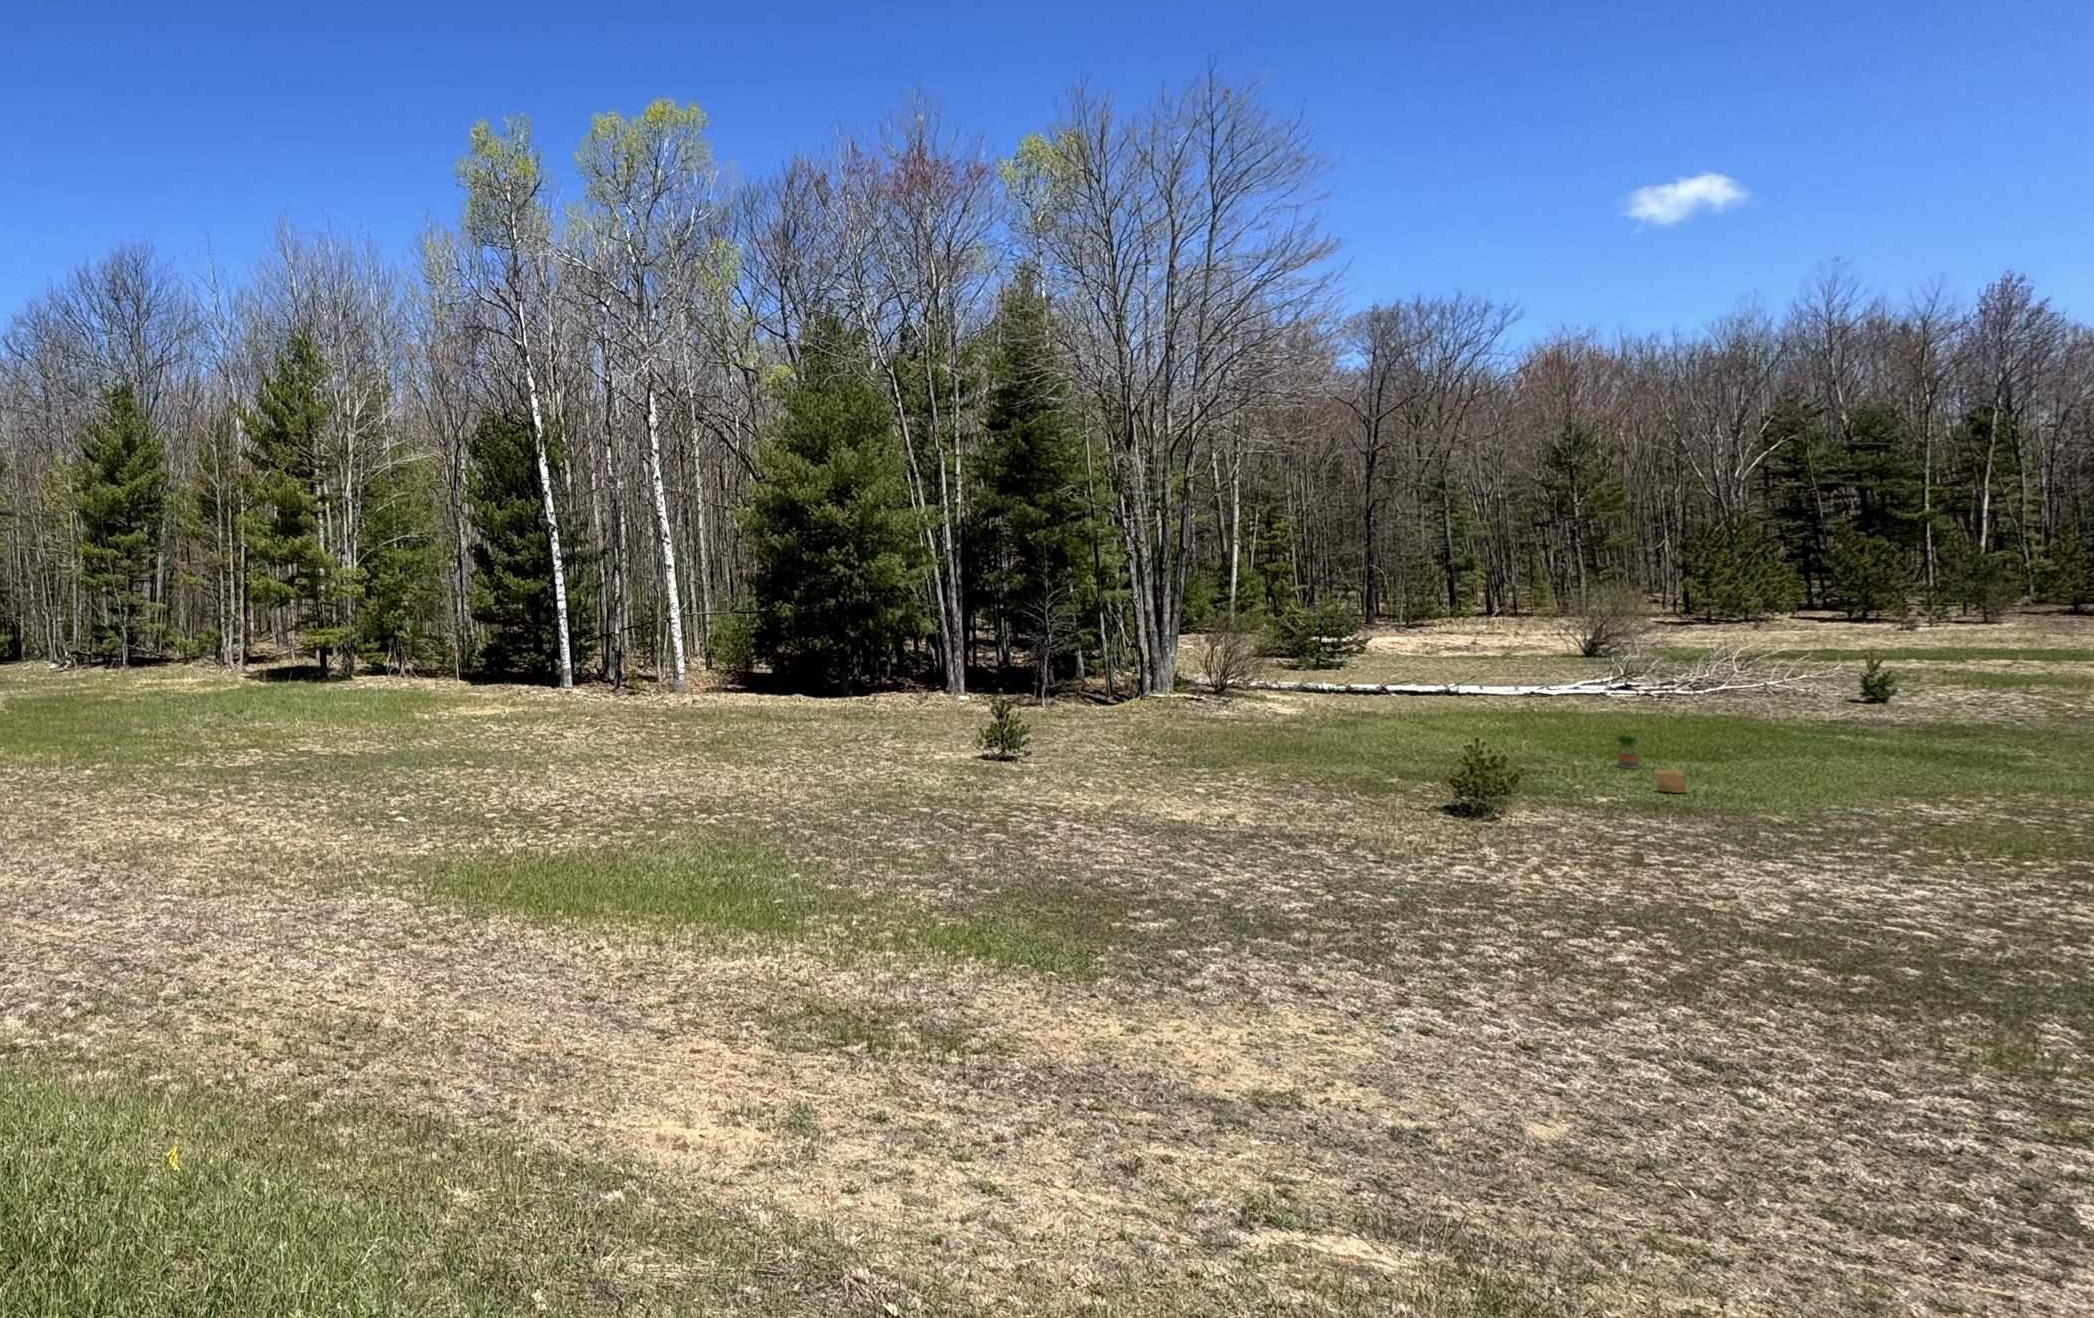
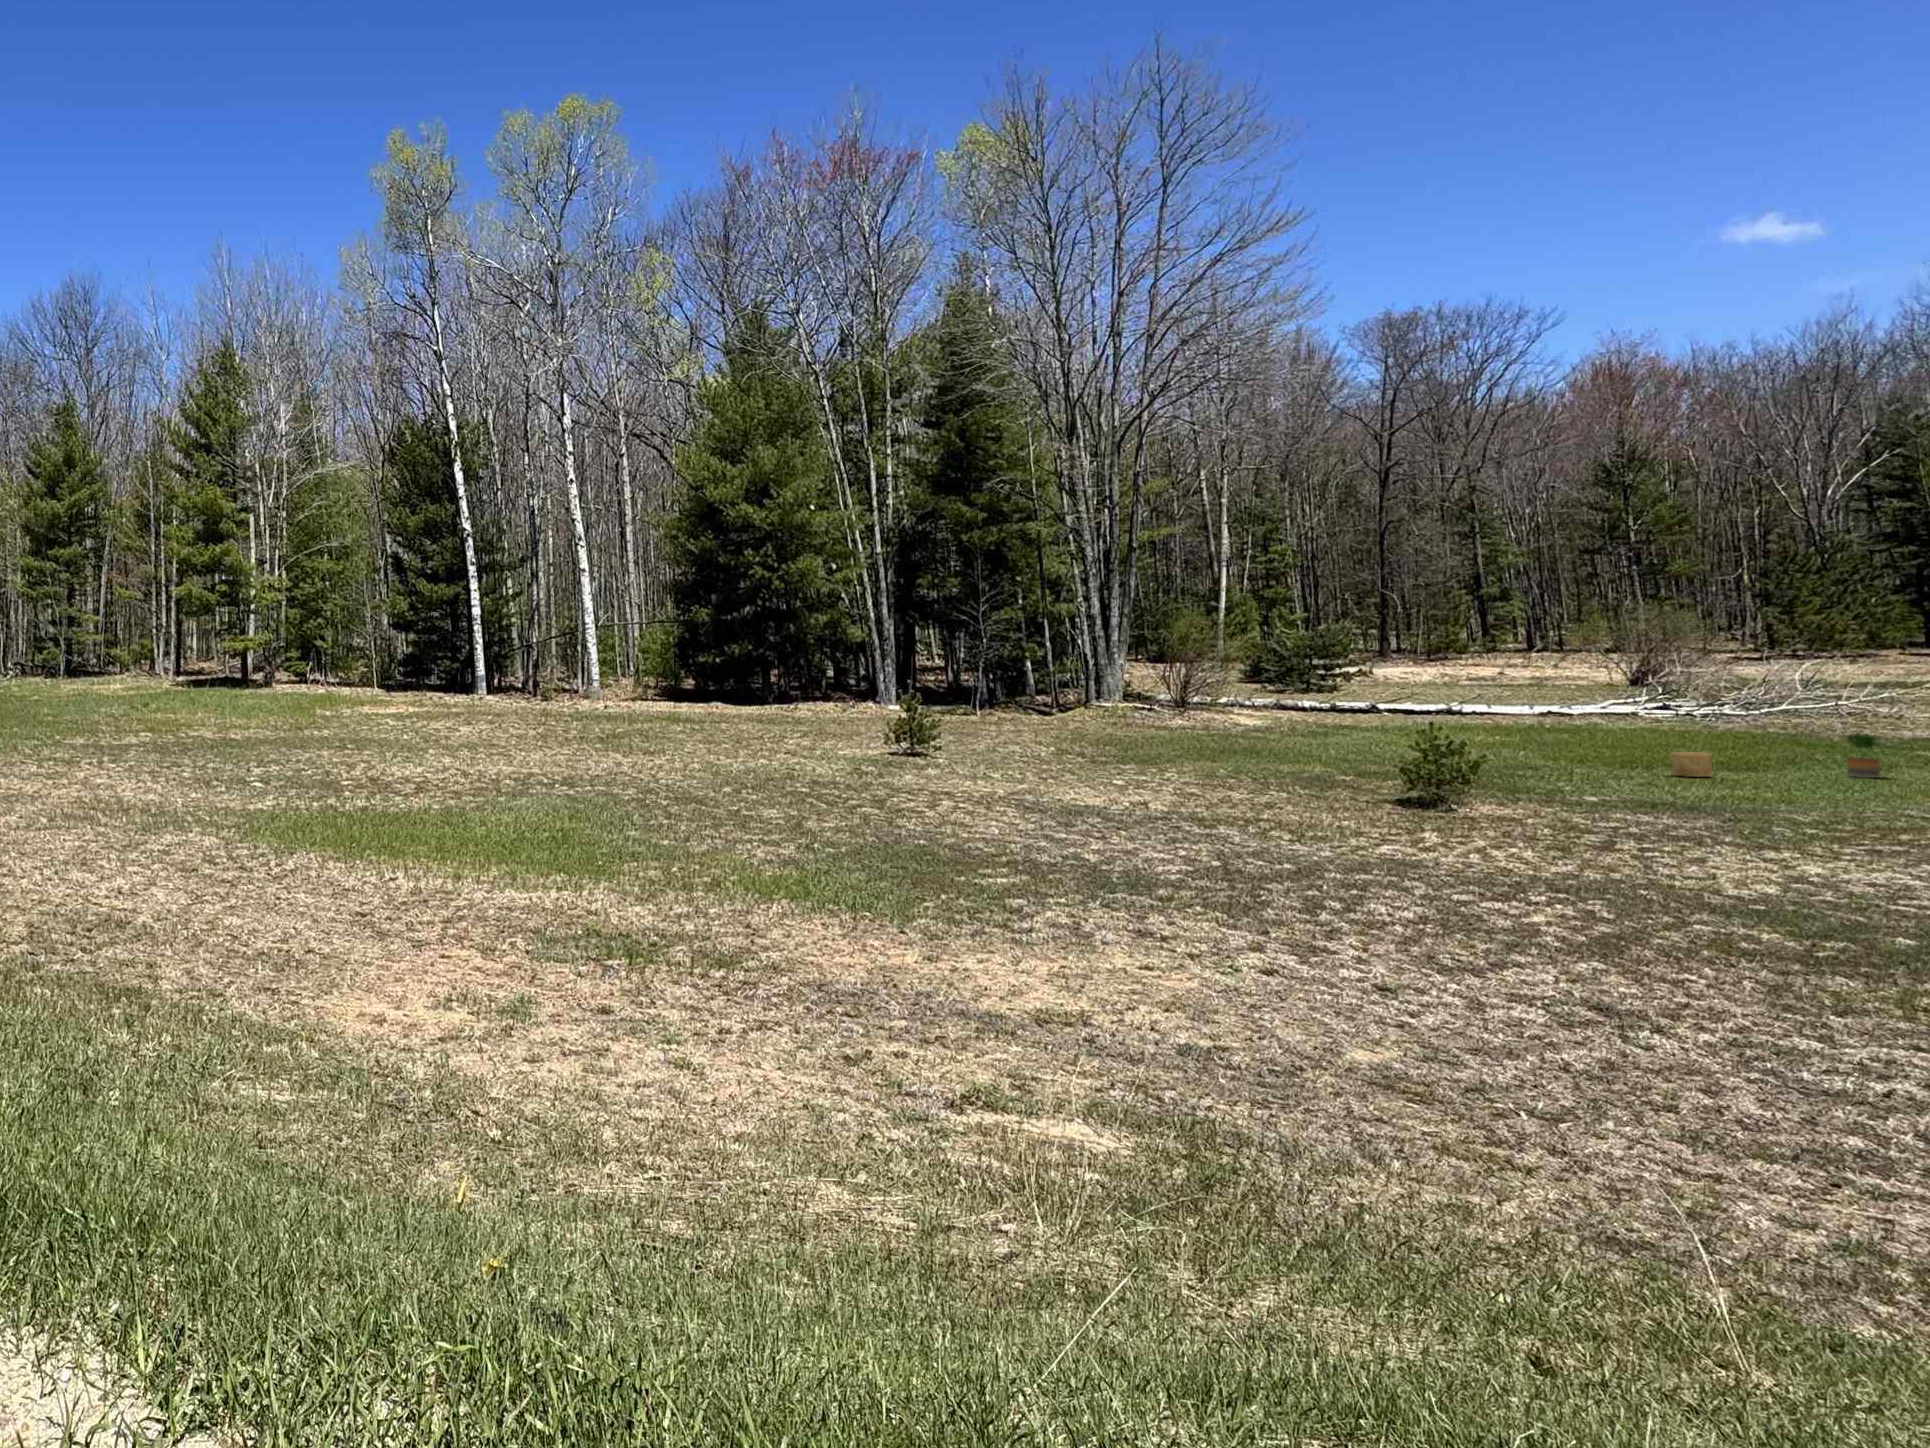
potted tree: present [1617,735,1639,769] -> present [1846,733,1883,778]

